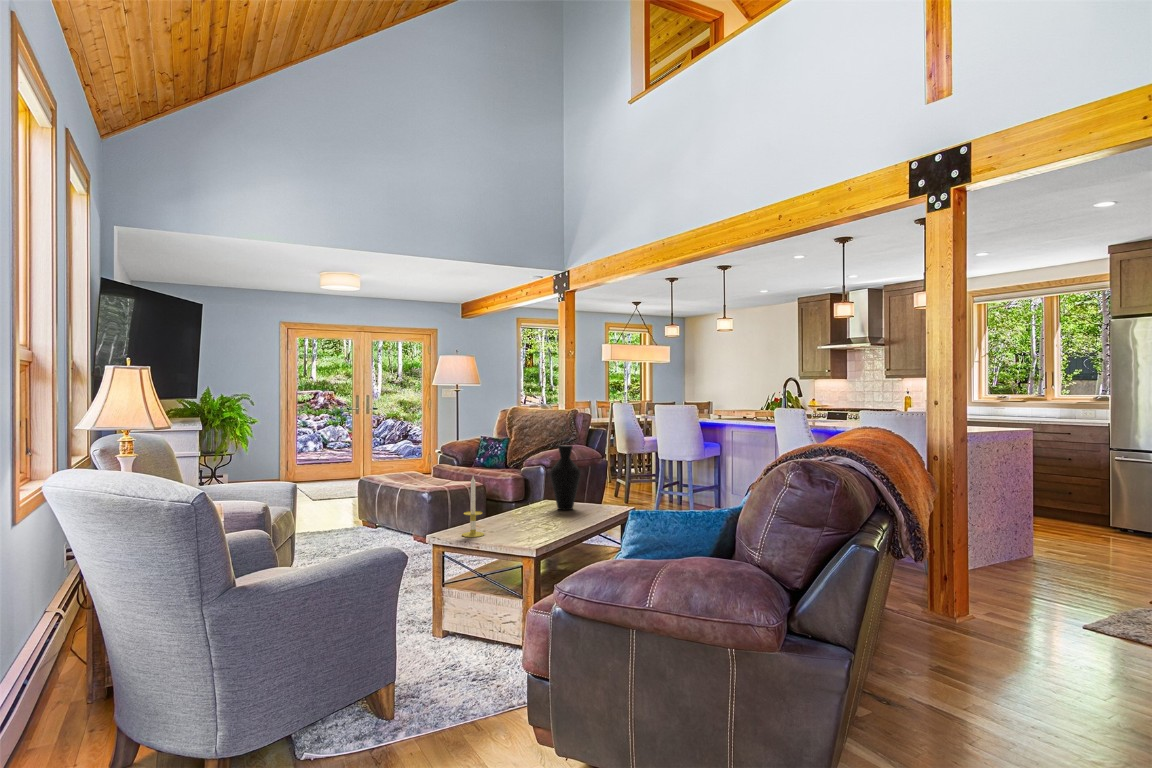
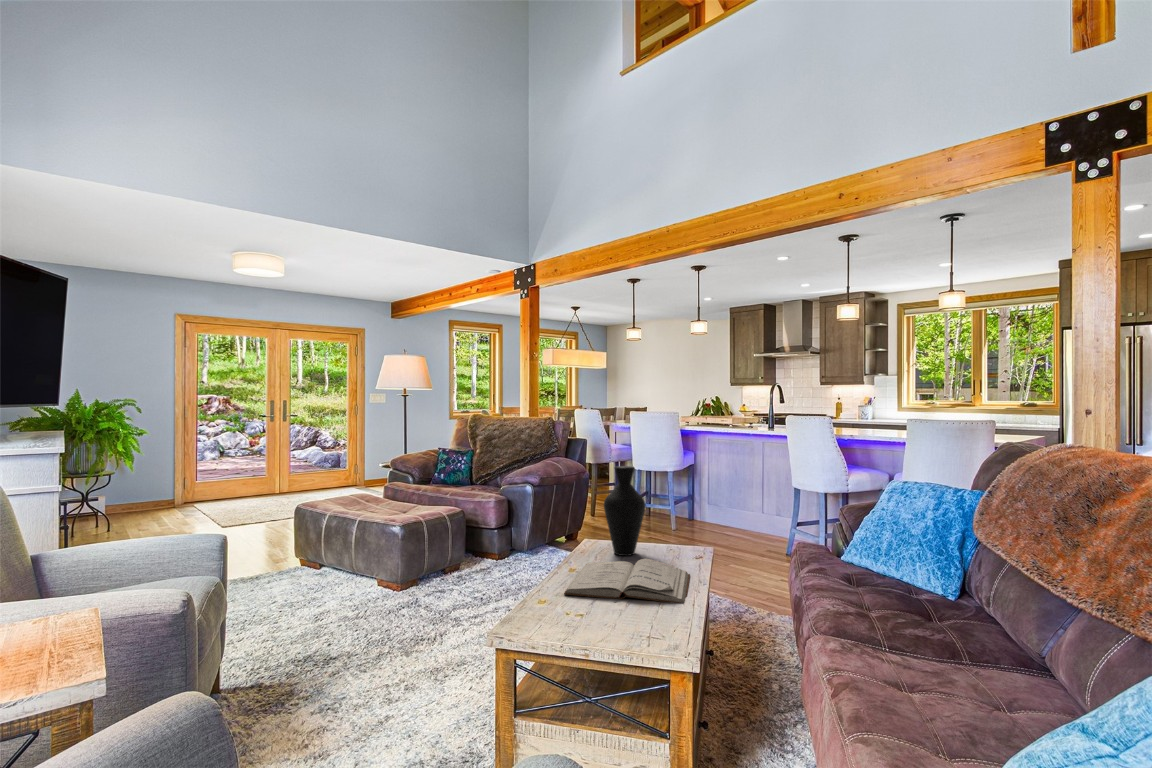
candle: present [462,476,484,537] -> none [538,527,574,632]
book: none [494,508,592,532] -> present [564,559,690,603]

